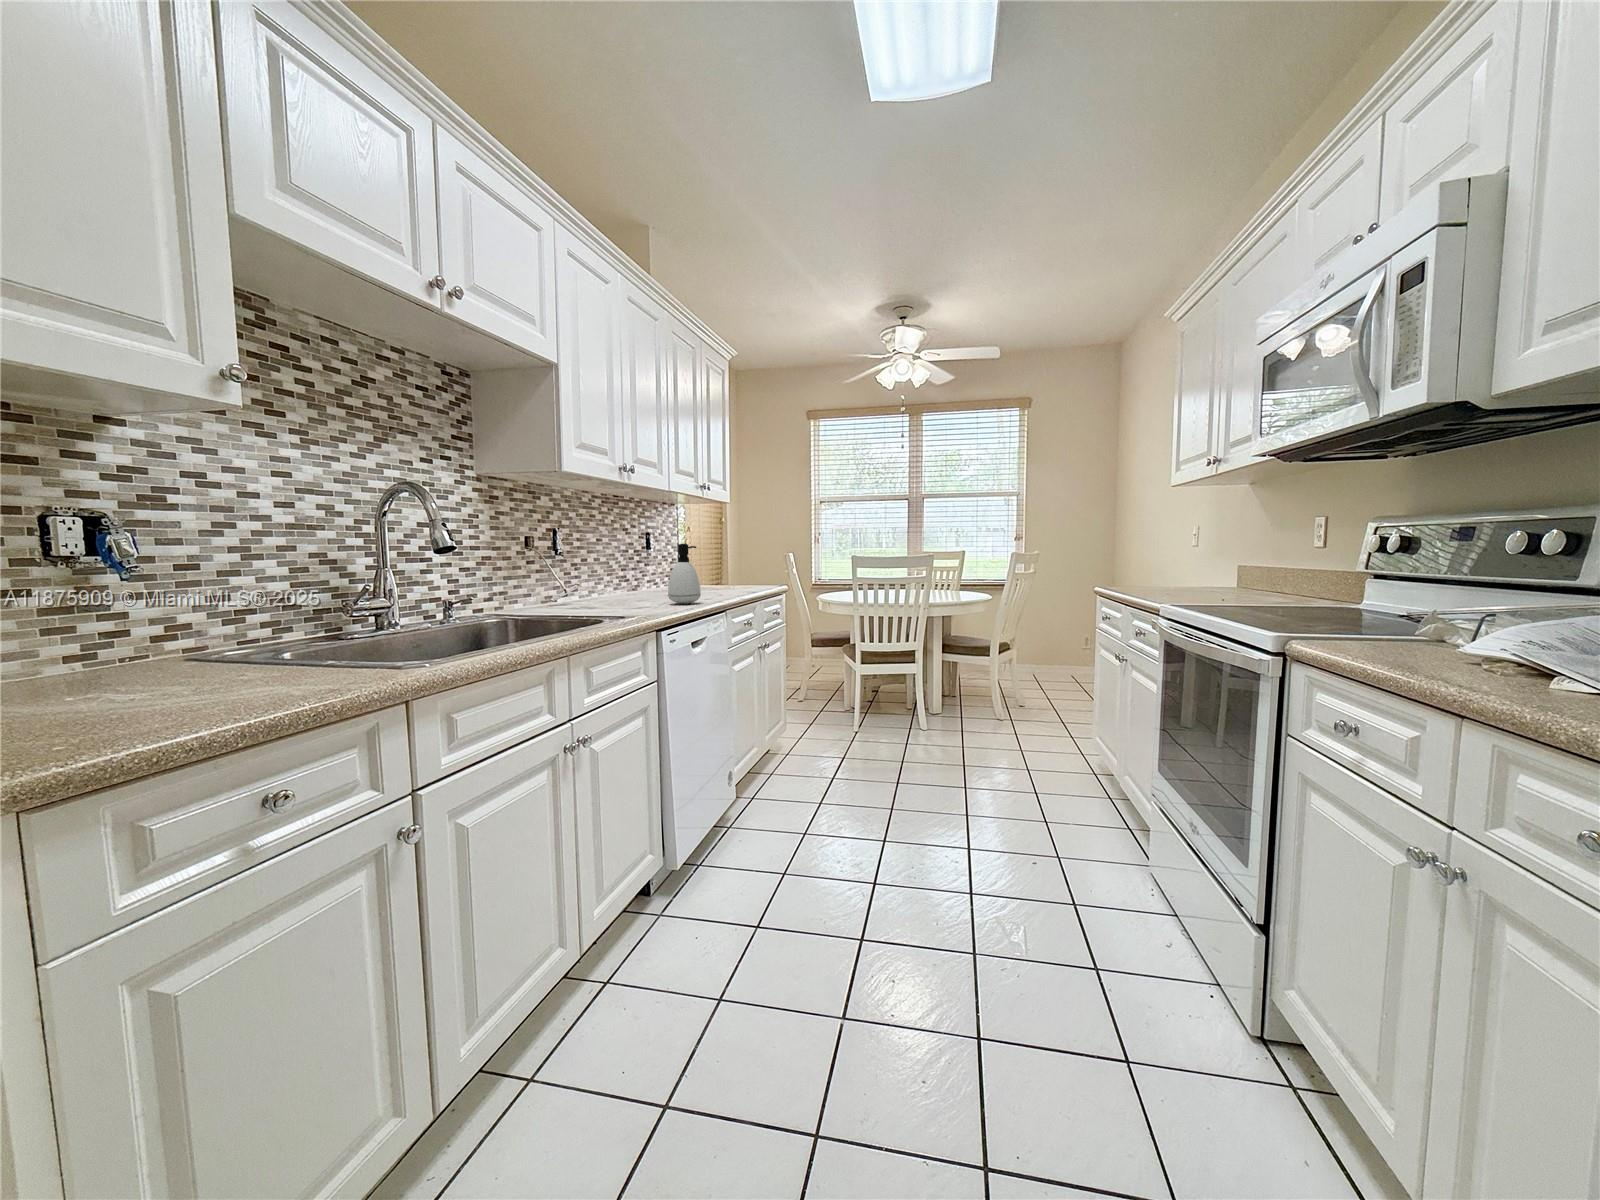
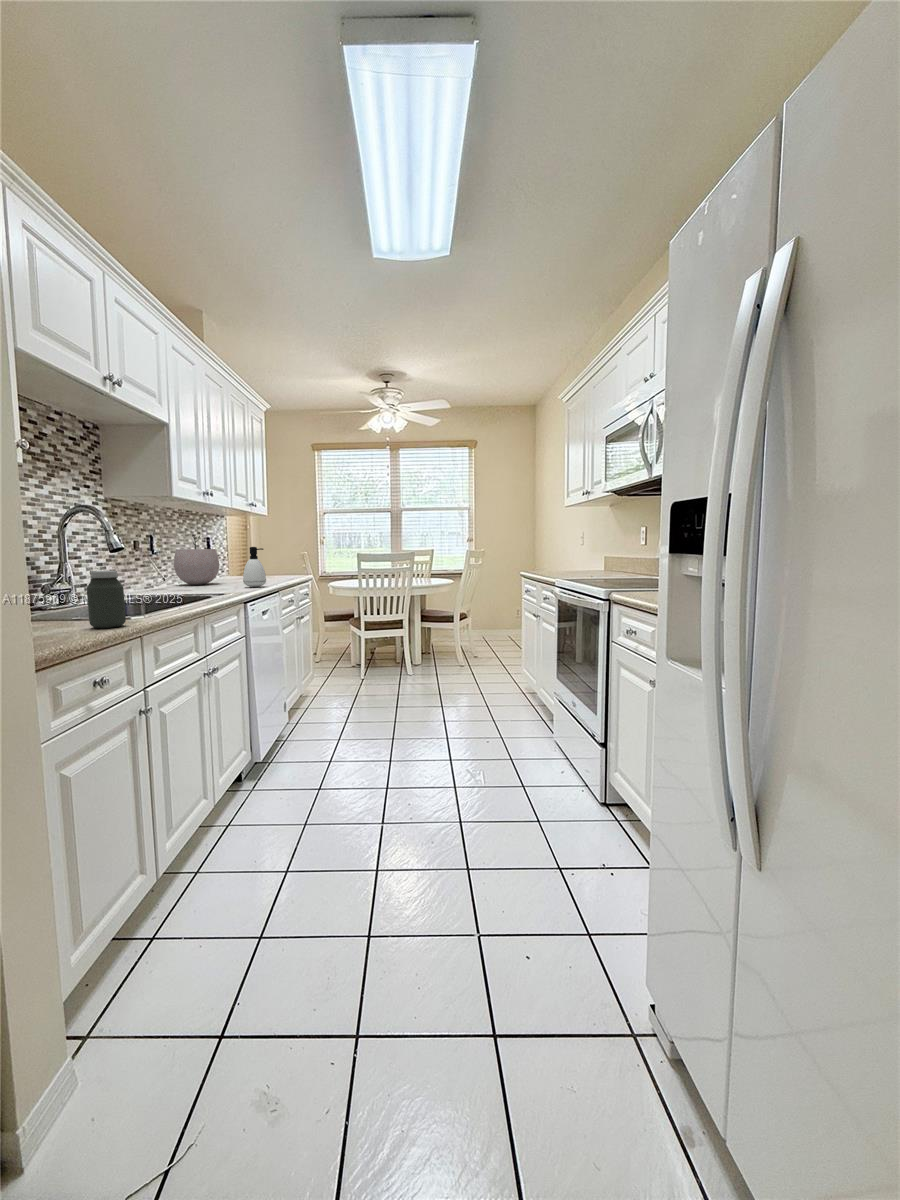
plant pot: none [588,526,648,598] -> present [174,536,219,585]
jar: none [267,585,344,694] -> present [87,571,126,628]

